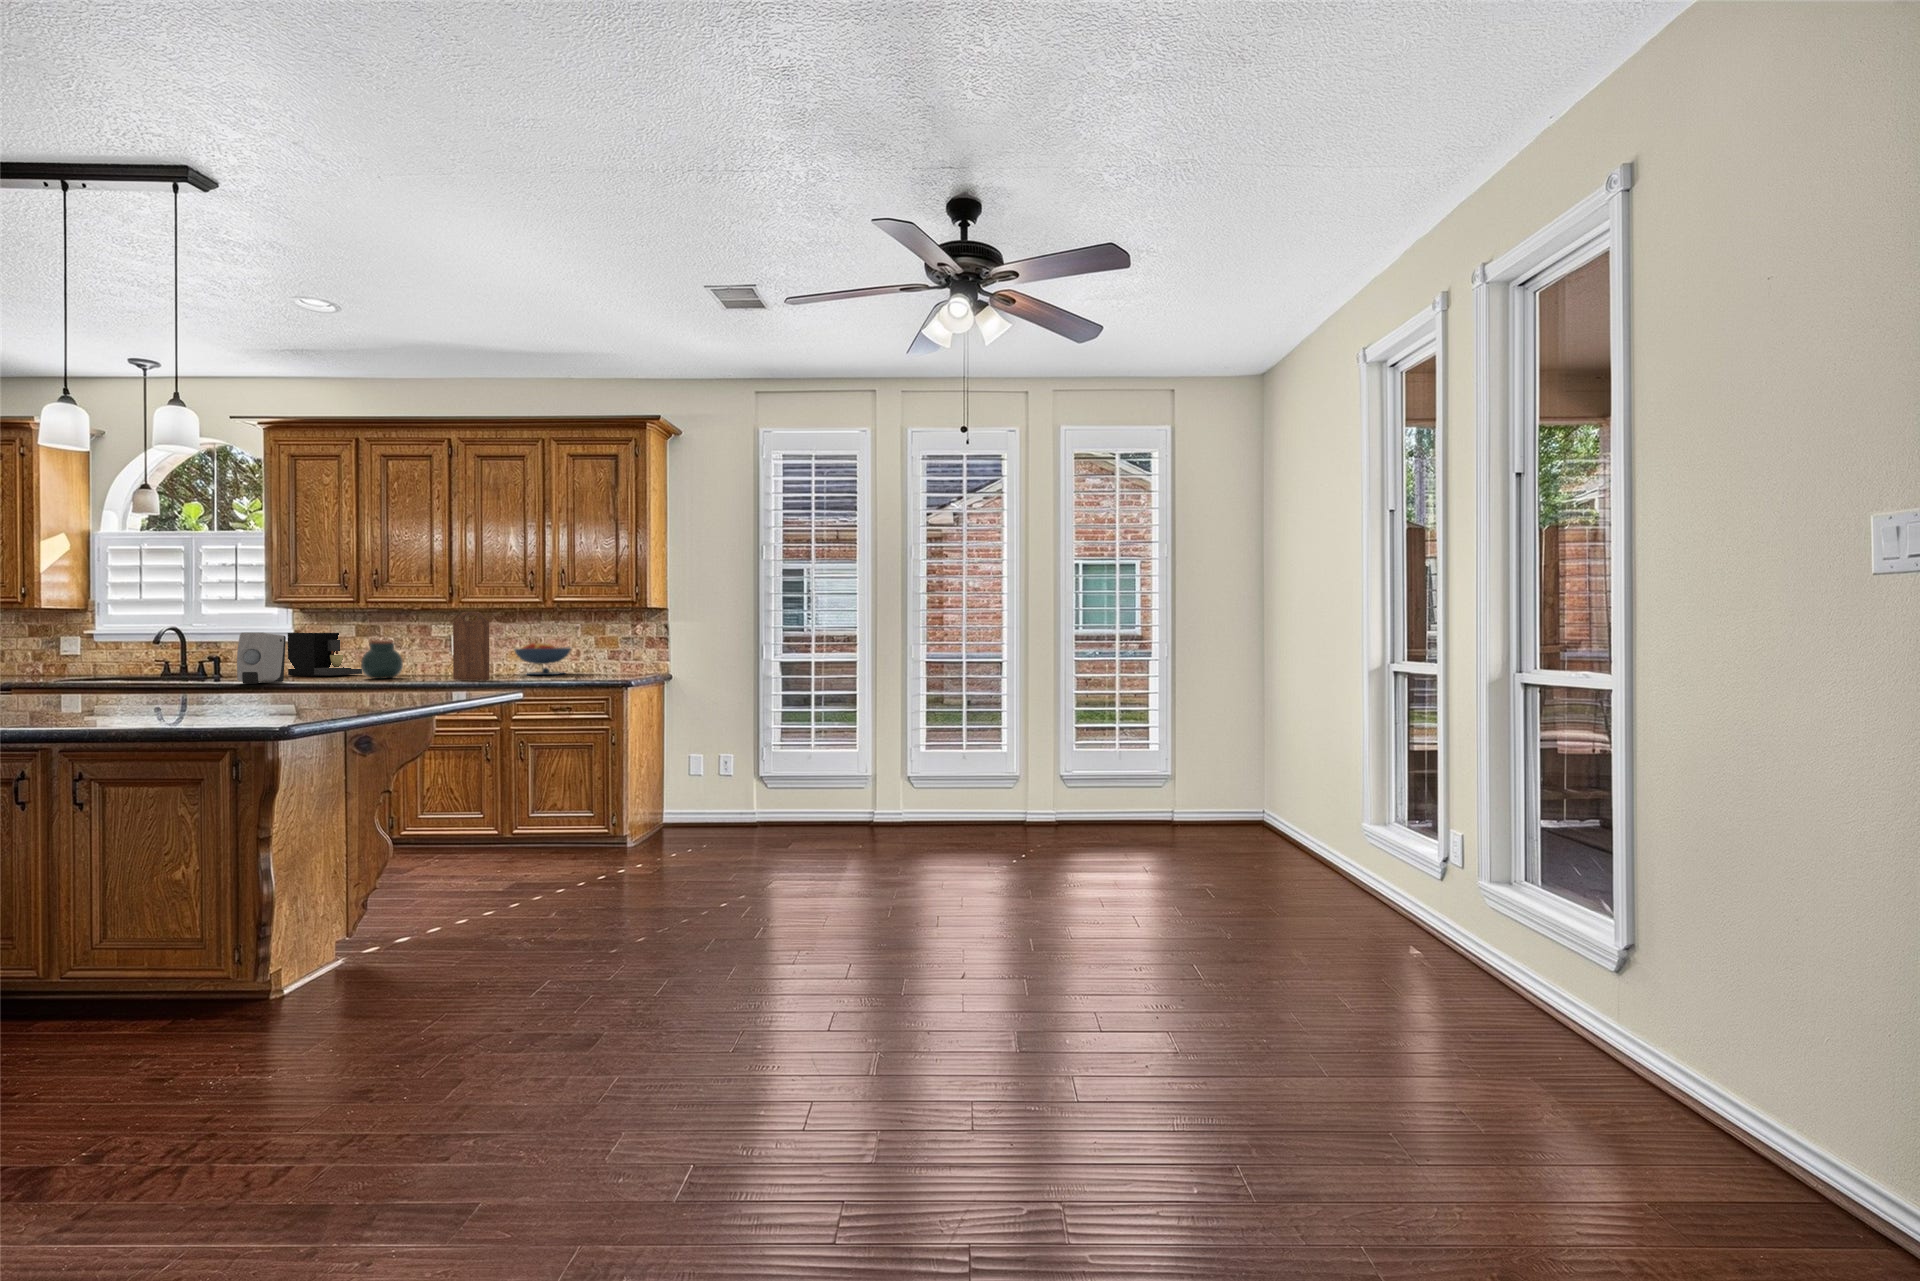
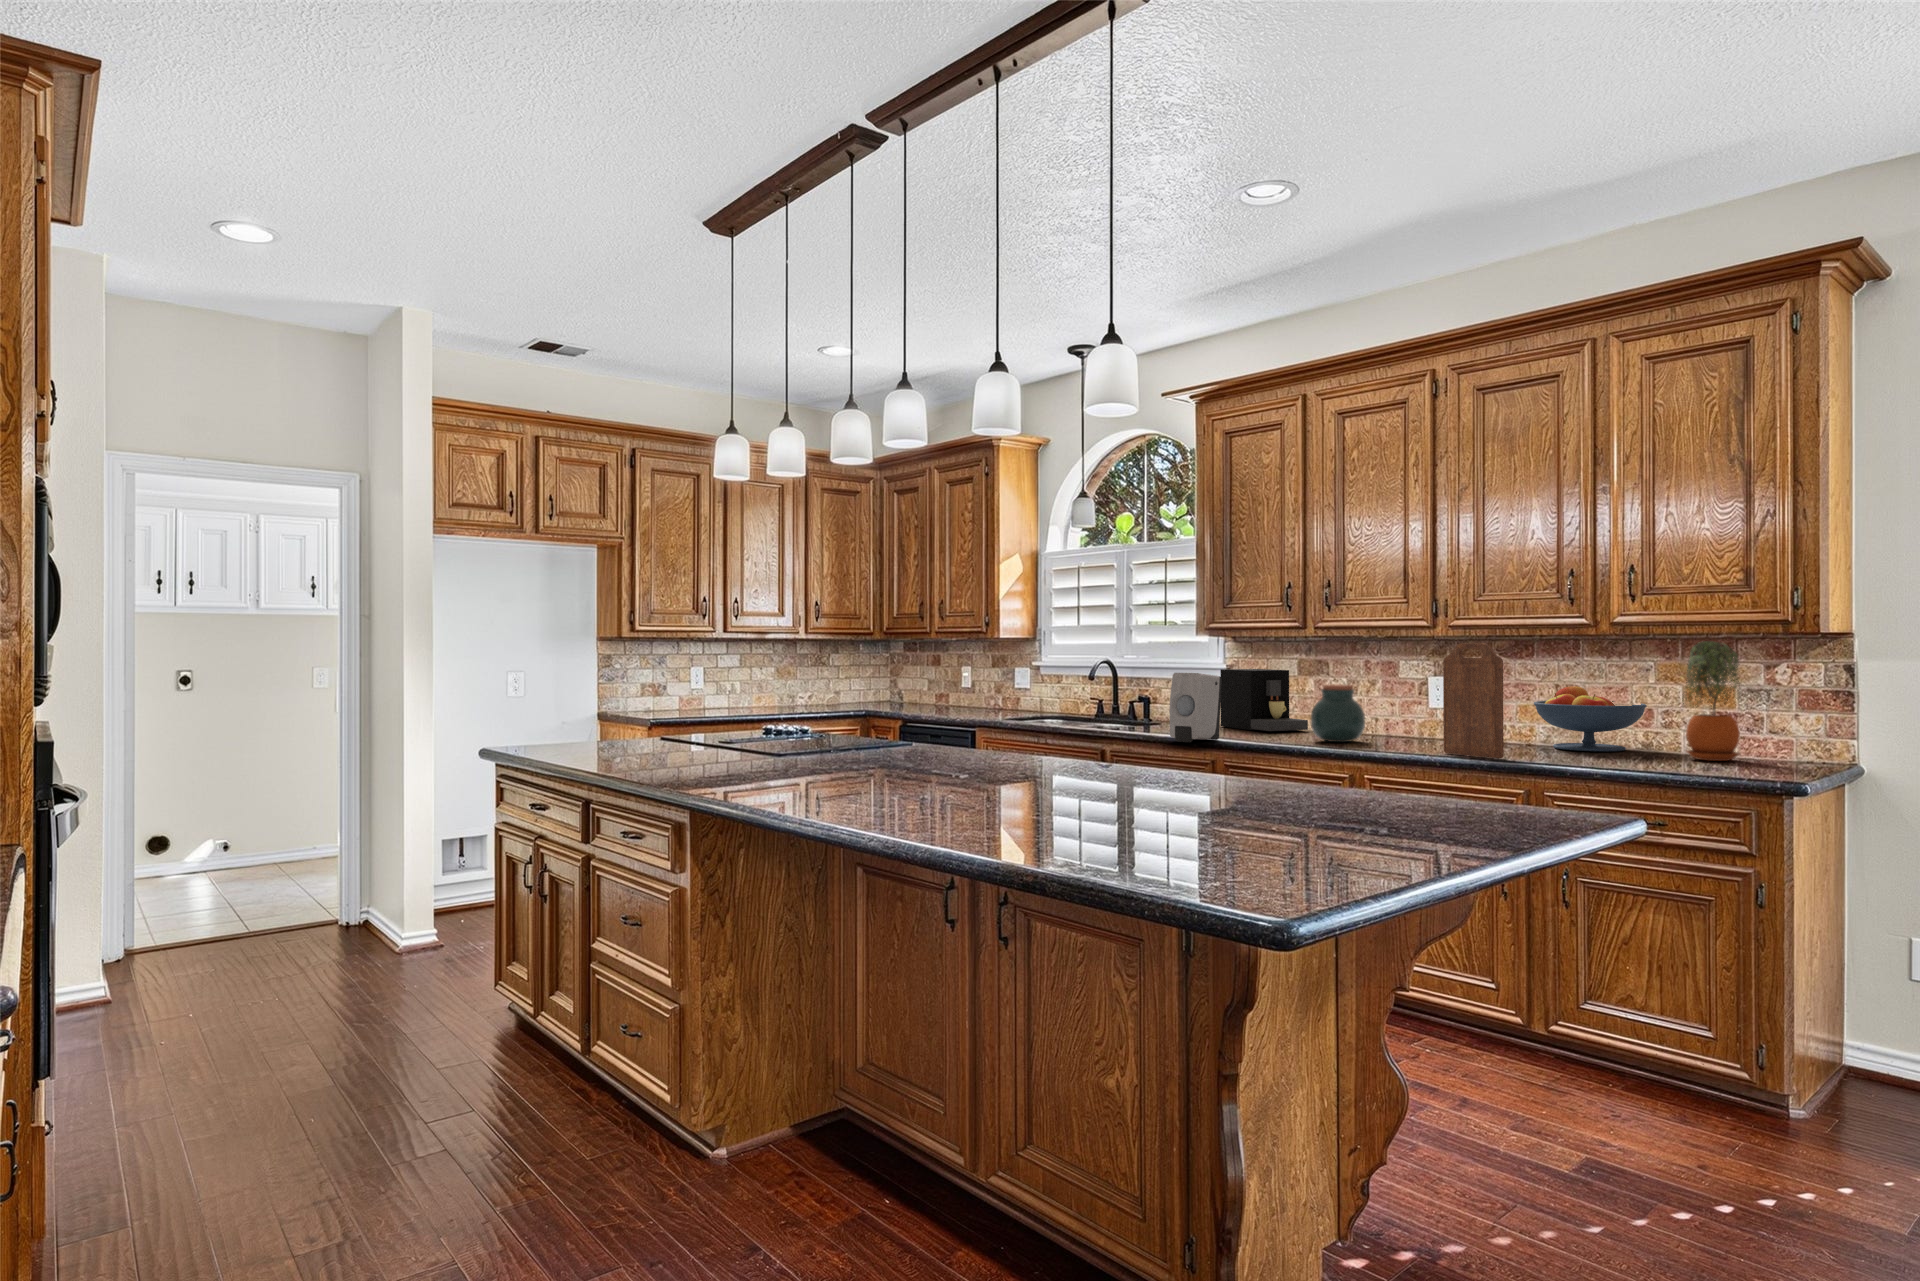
potted plant: none [589,612,619,676] -> present [1683,641,1740,761]

